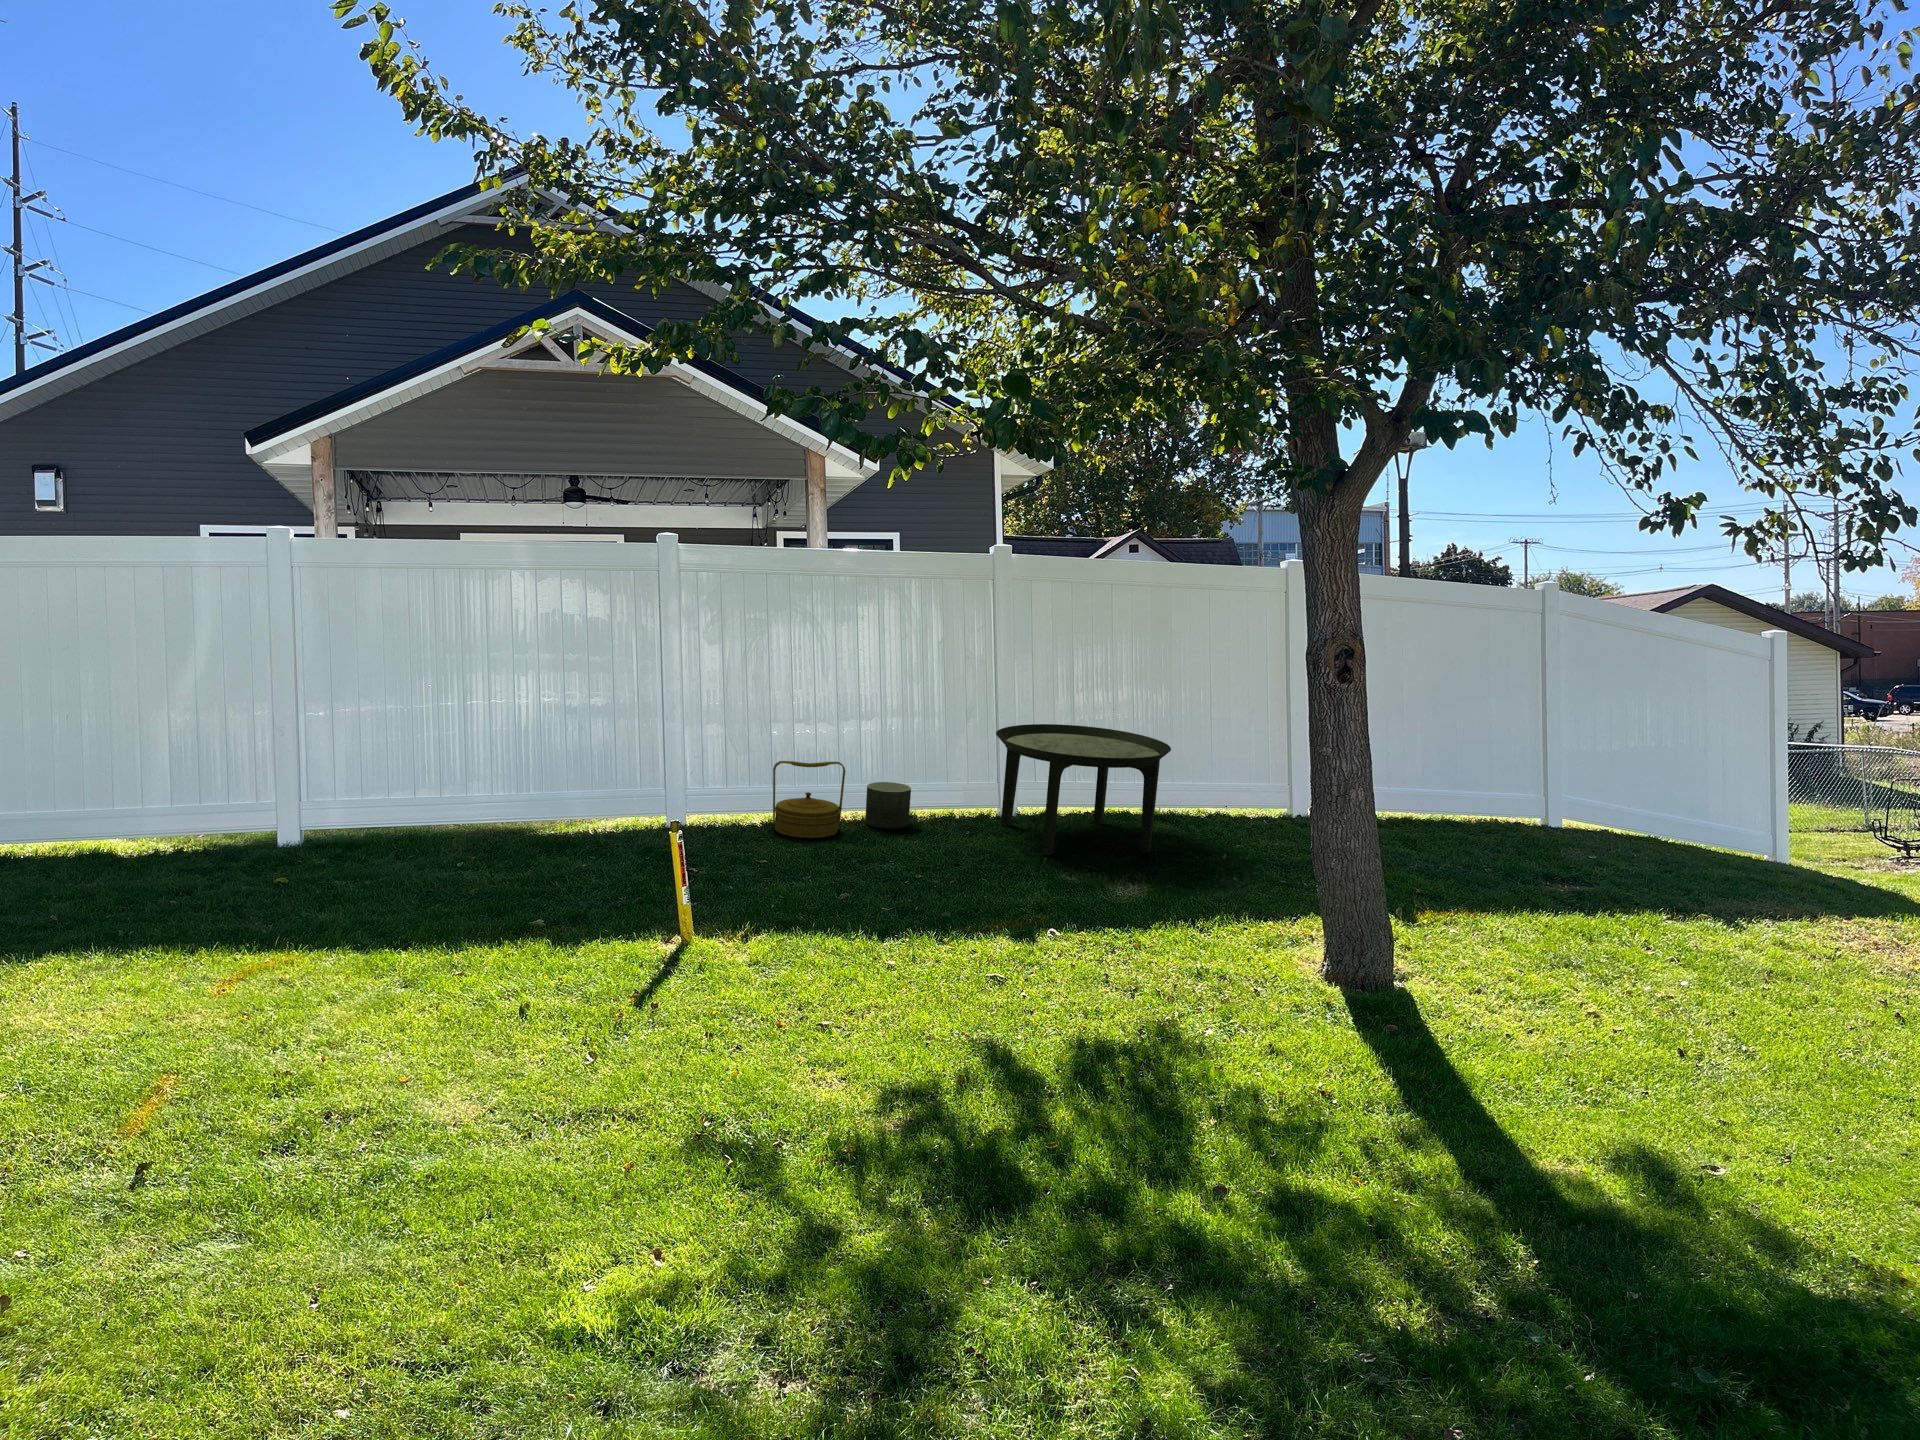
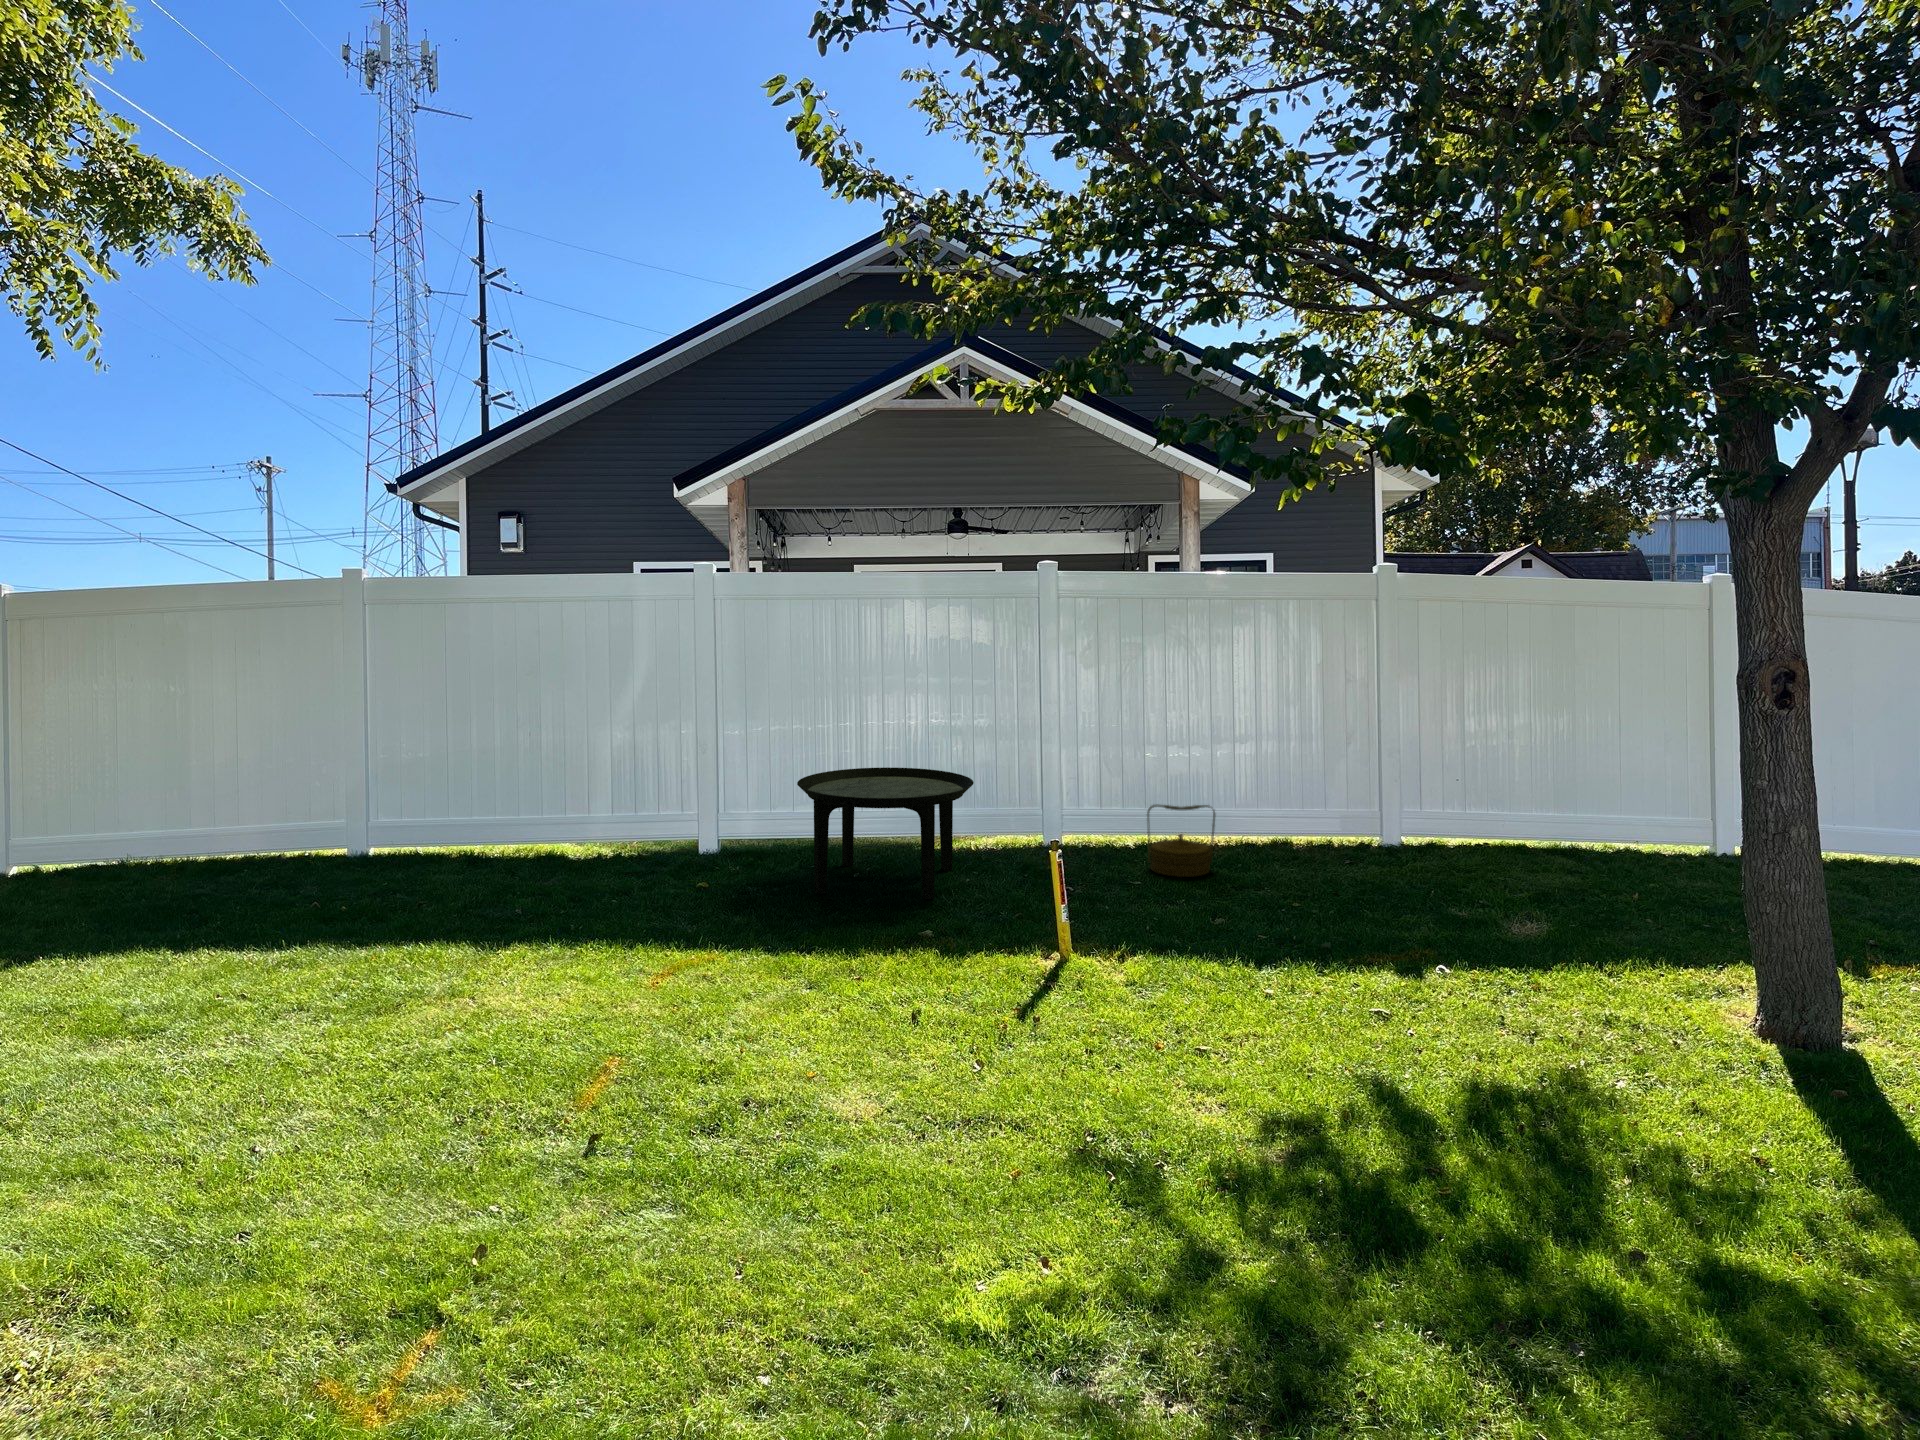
round table: present [996,724,1171,855] -> present [797,767,974,900]
planter: present [865,782,911,829] -> none [1236,825,1280,870]

